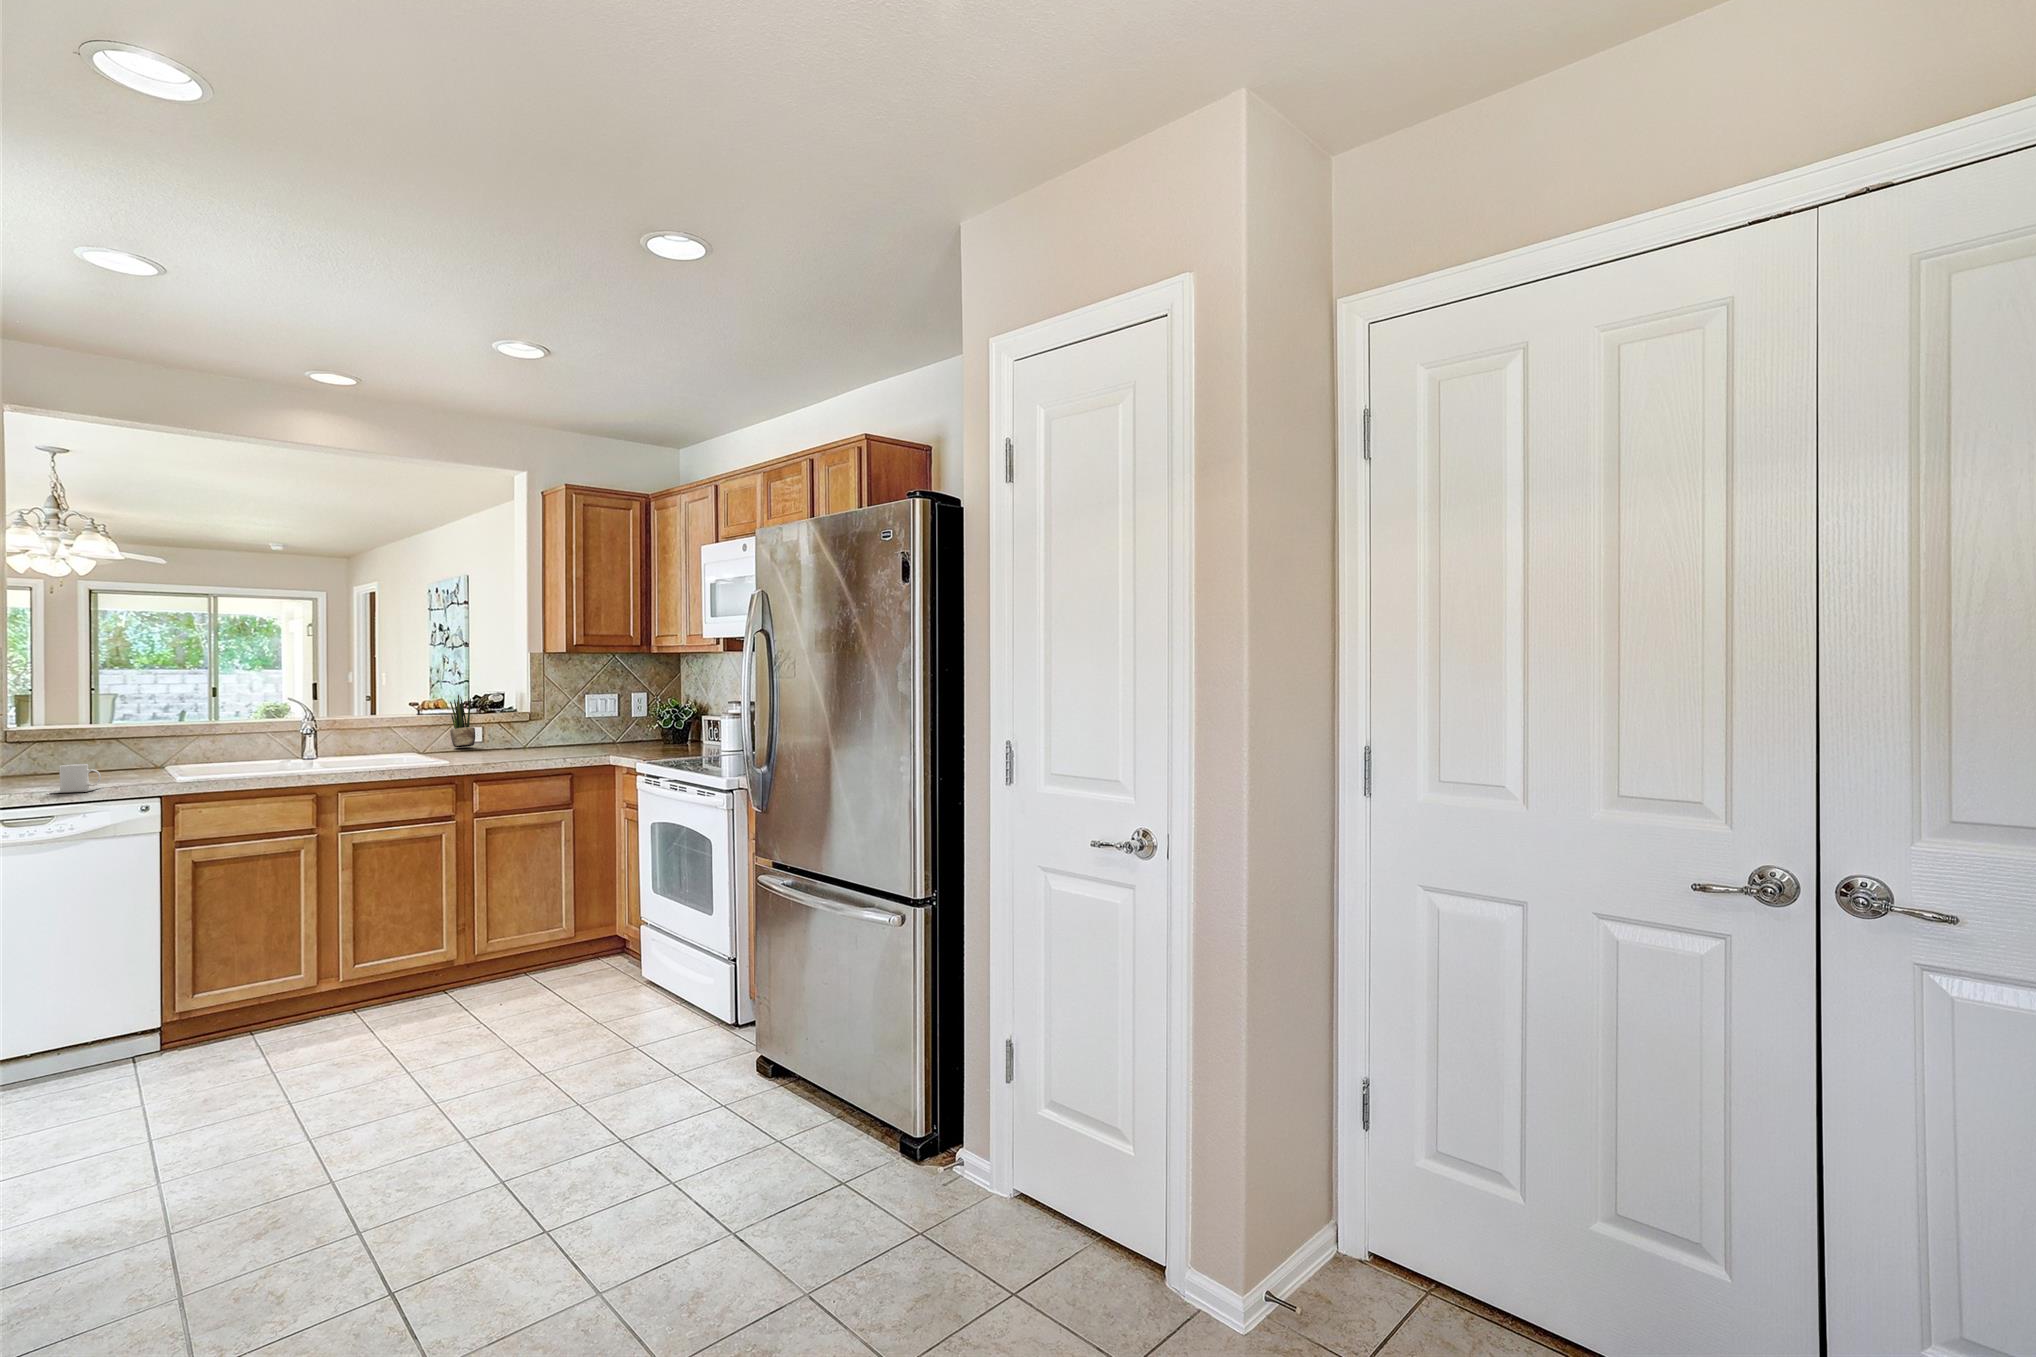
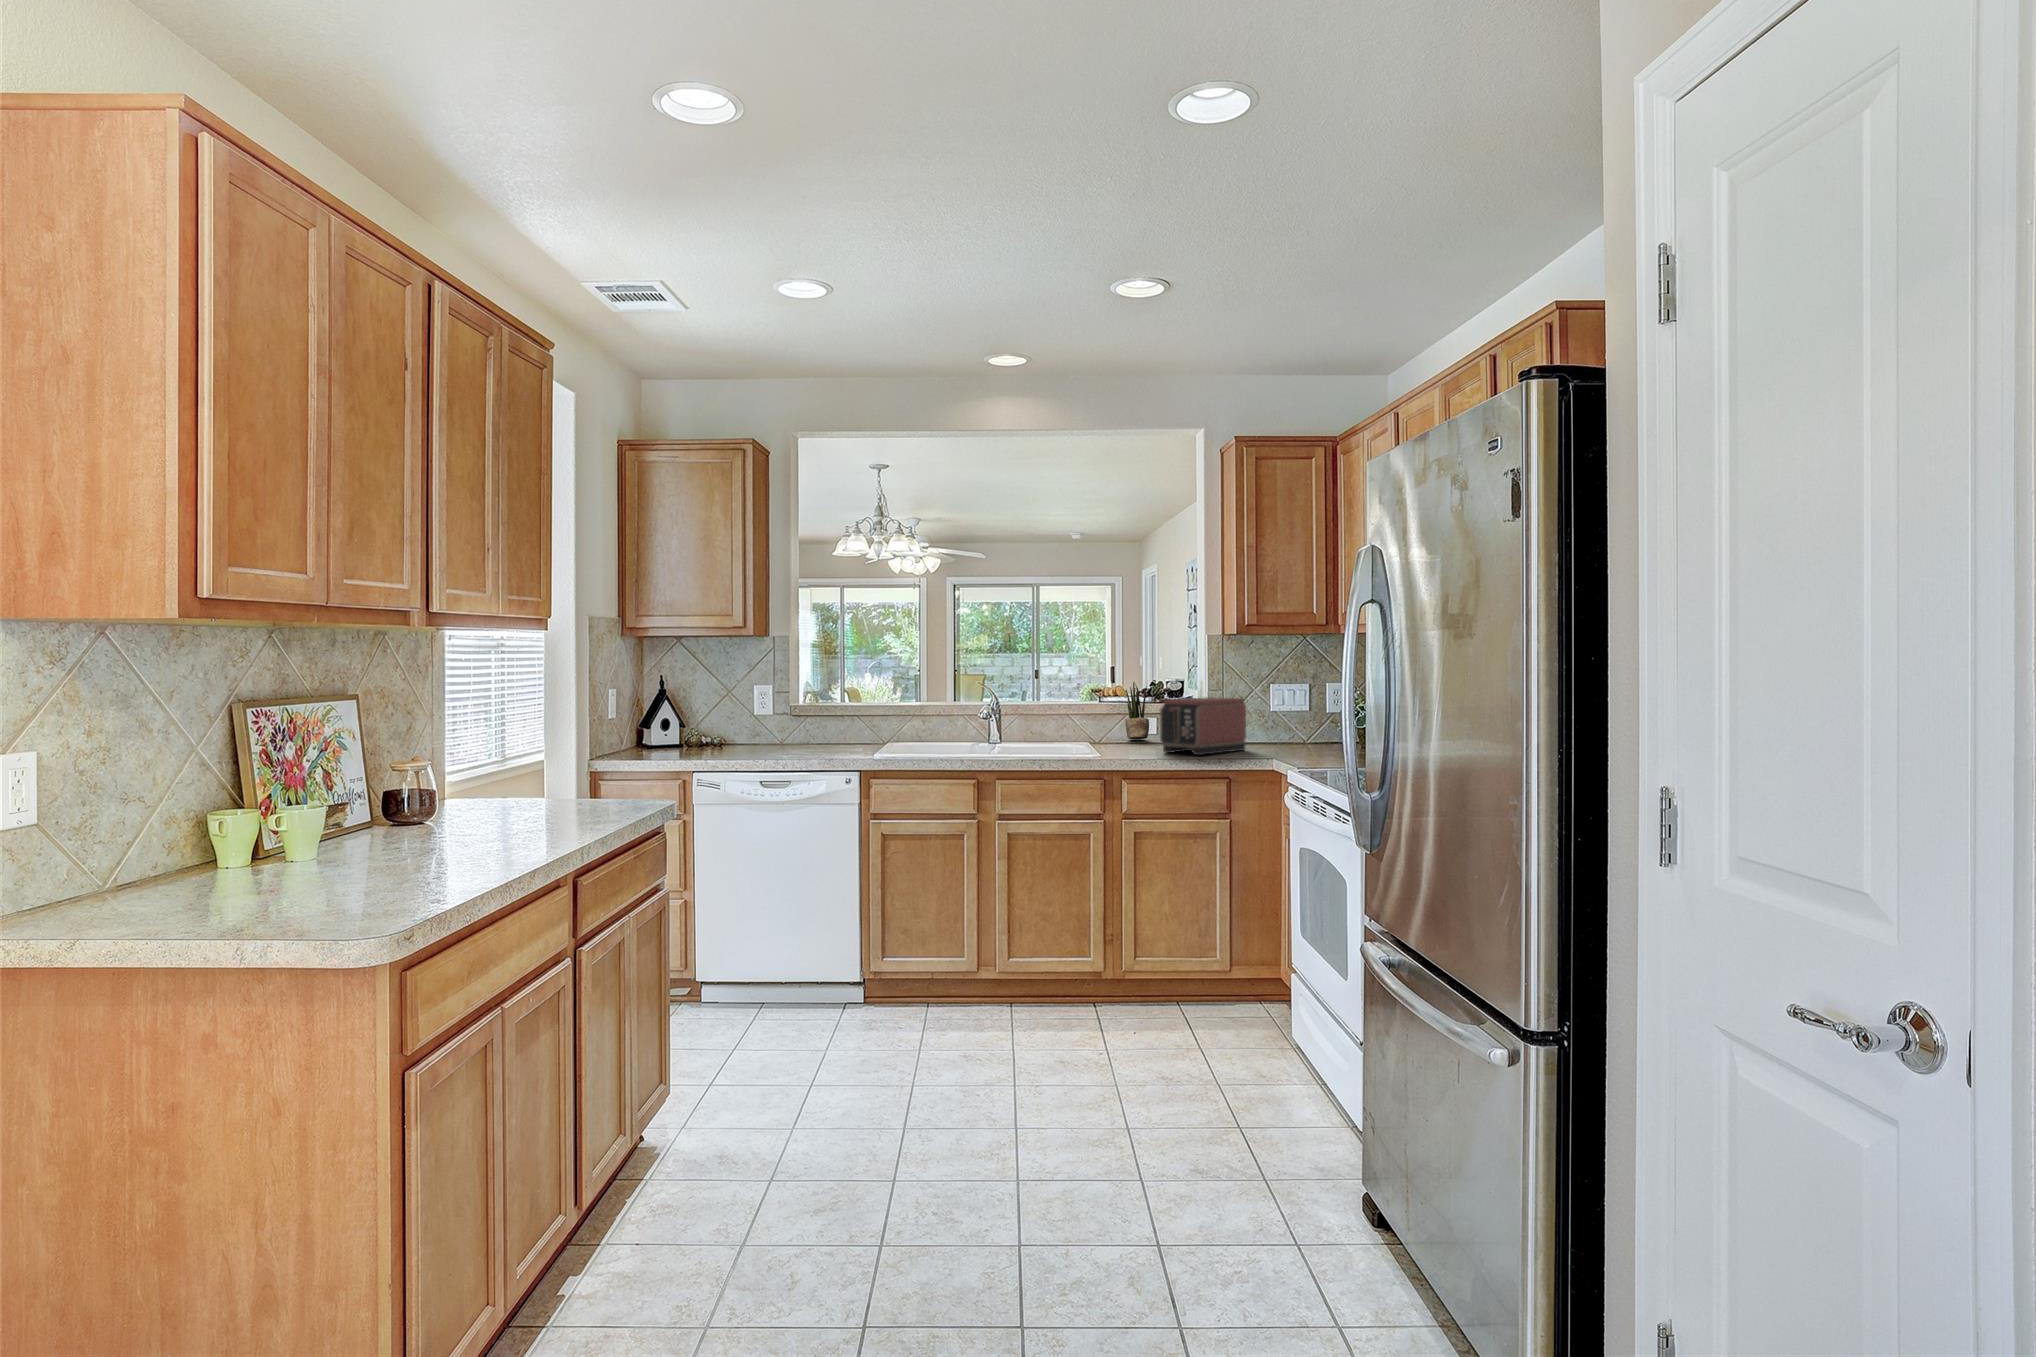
toaster: none [501,706,579,756] -> present [1160,697,1246,755]
mug: present [51,764,101,793] -> none [790,736,828,761]

